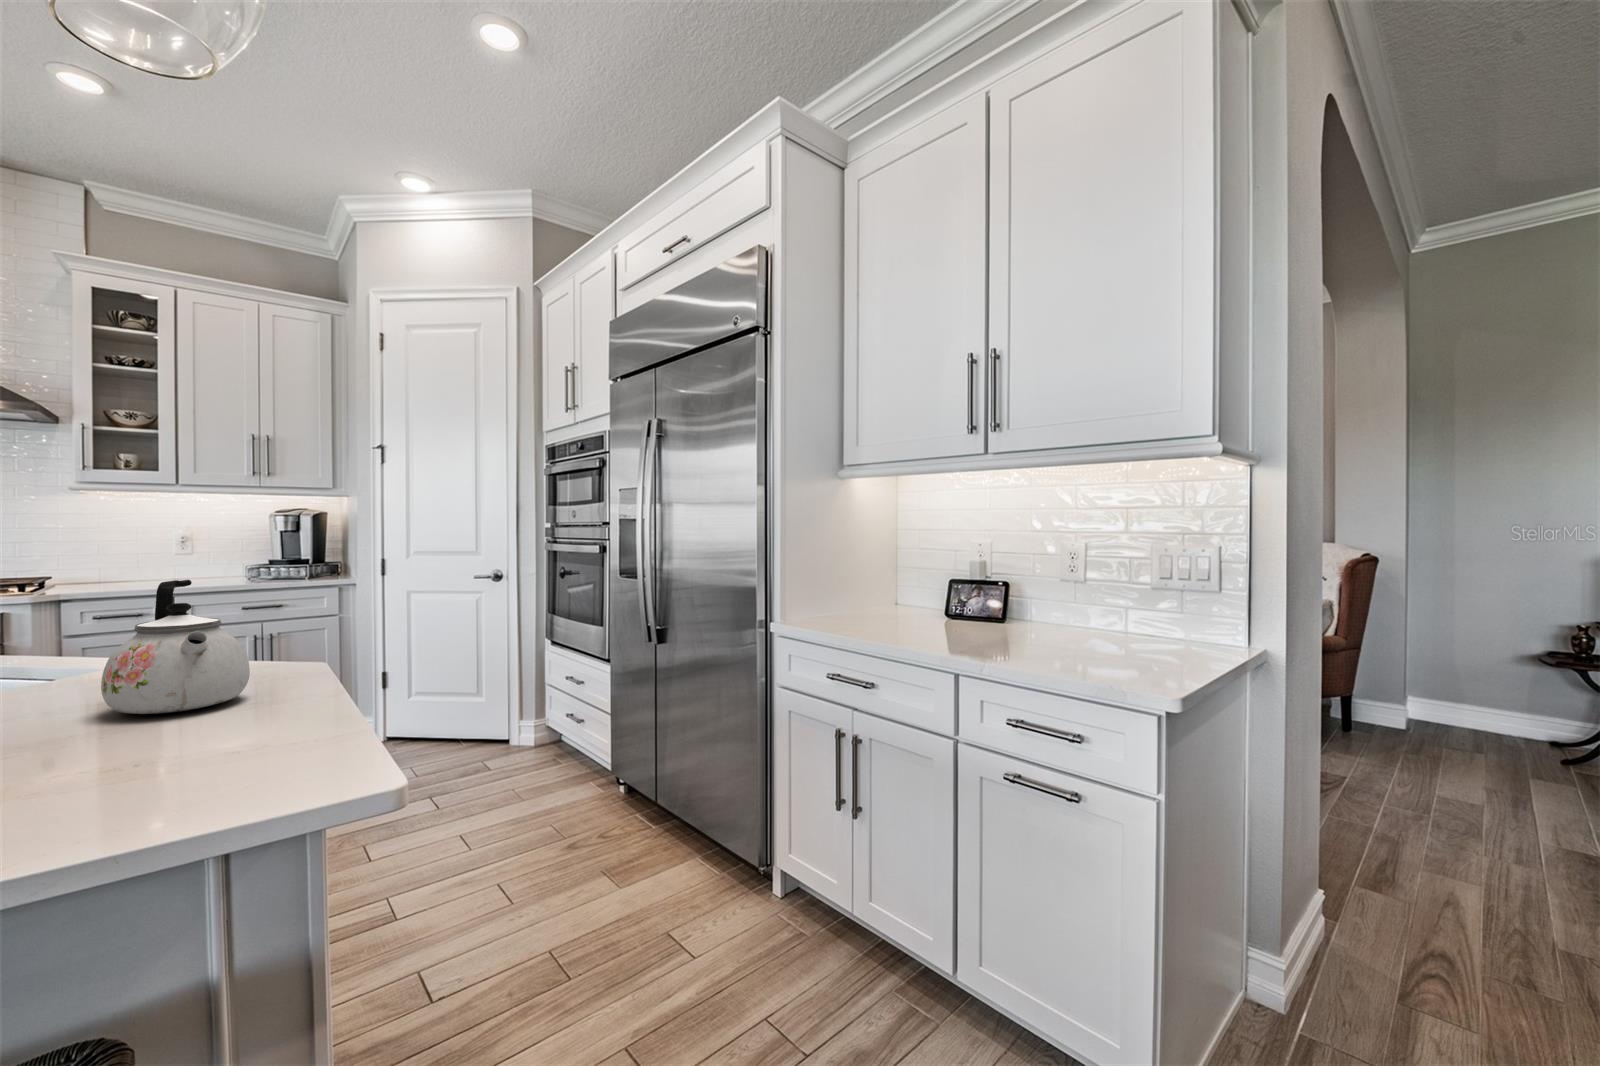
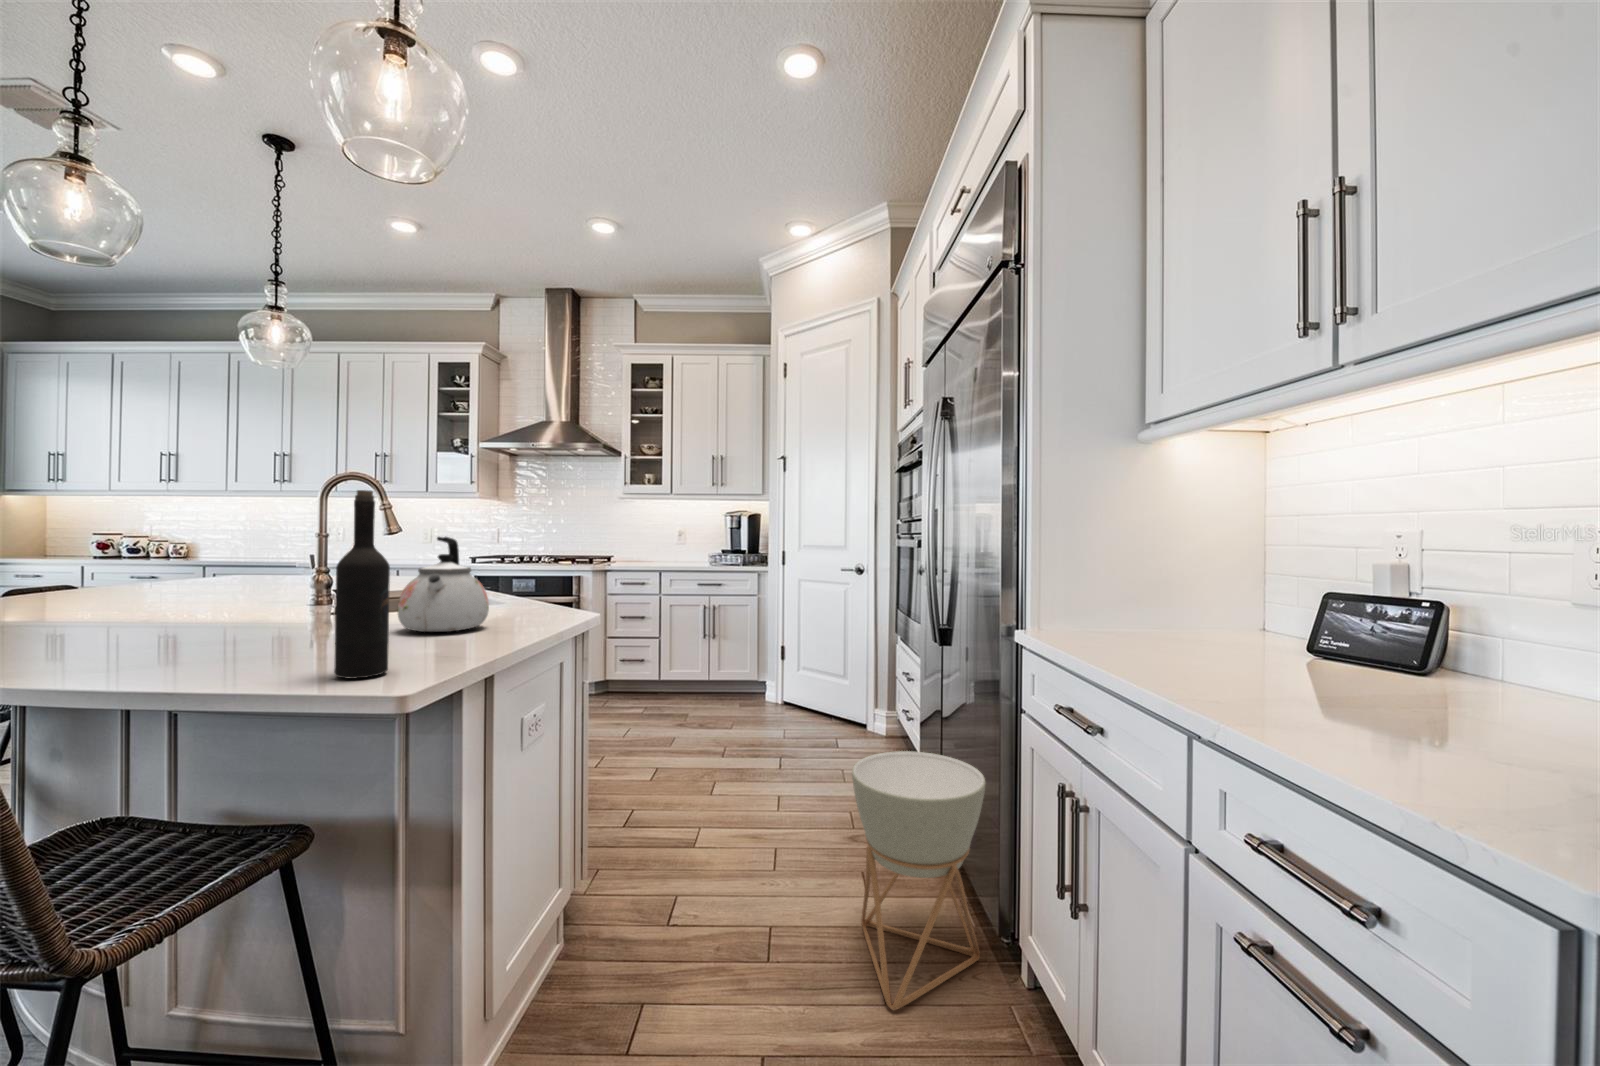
wine bottle: none [257,538,326,772] -> present [334,490,390,679]
planter: none [635,739,752,958] -> present [852,751,985,1010]

